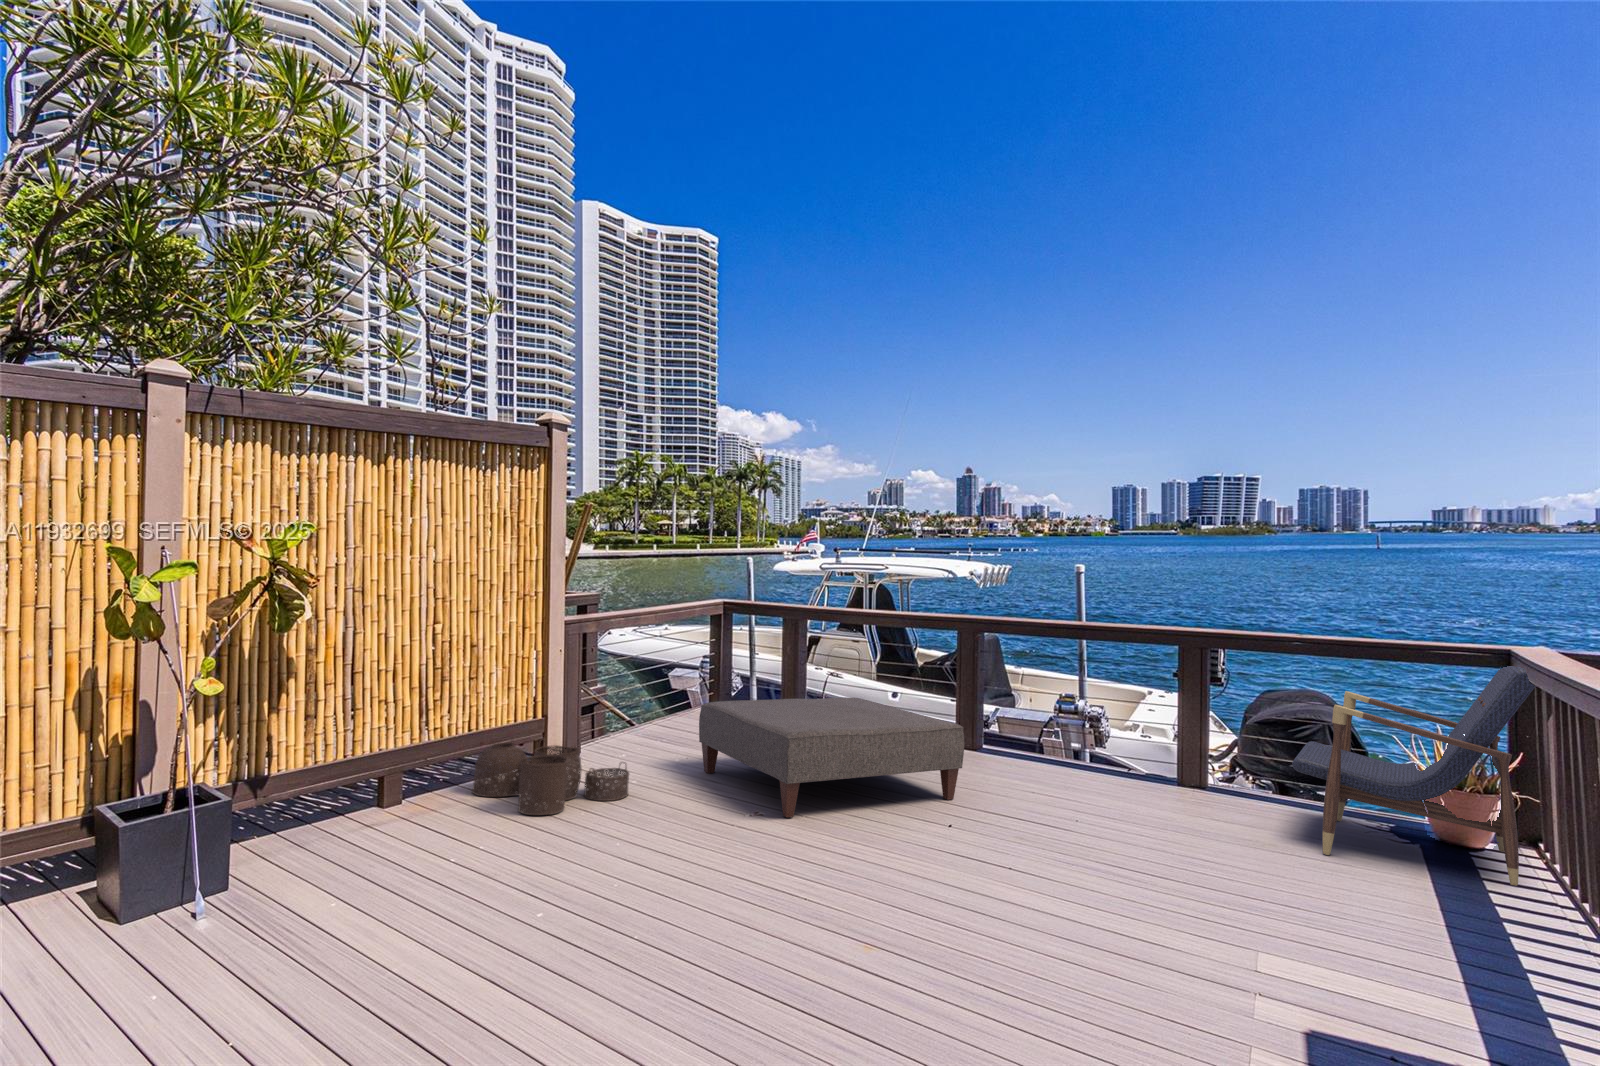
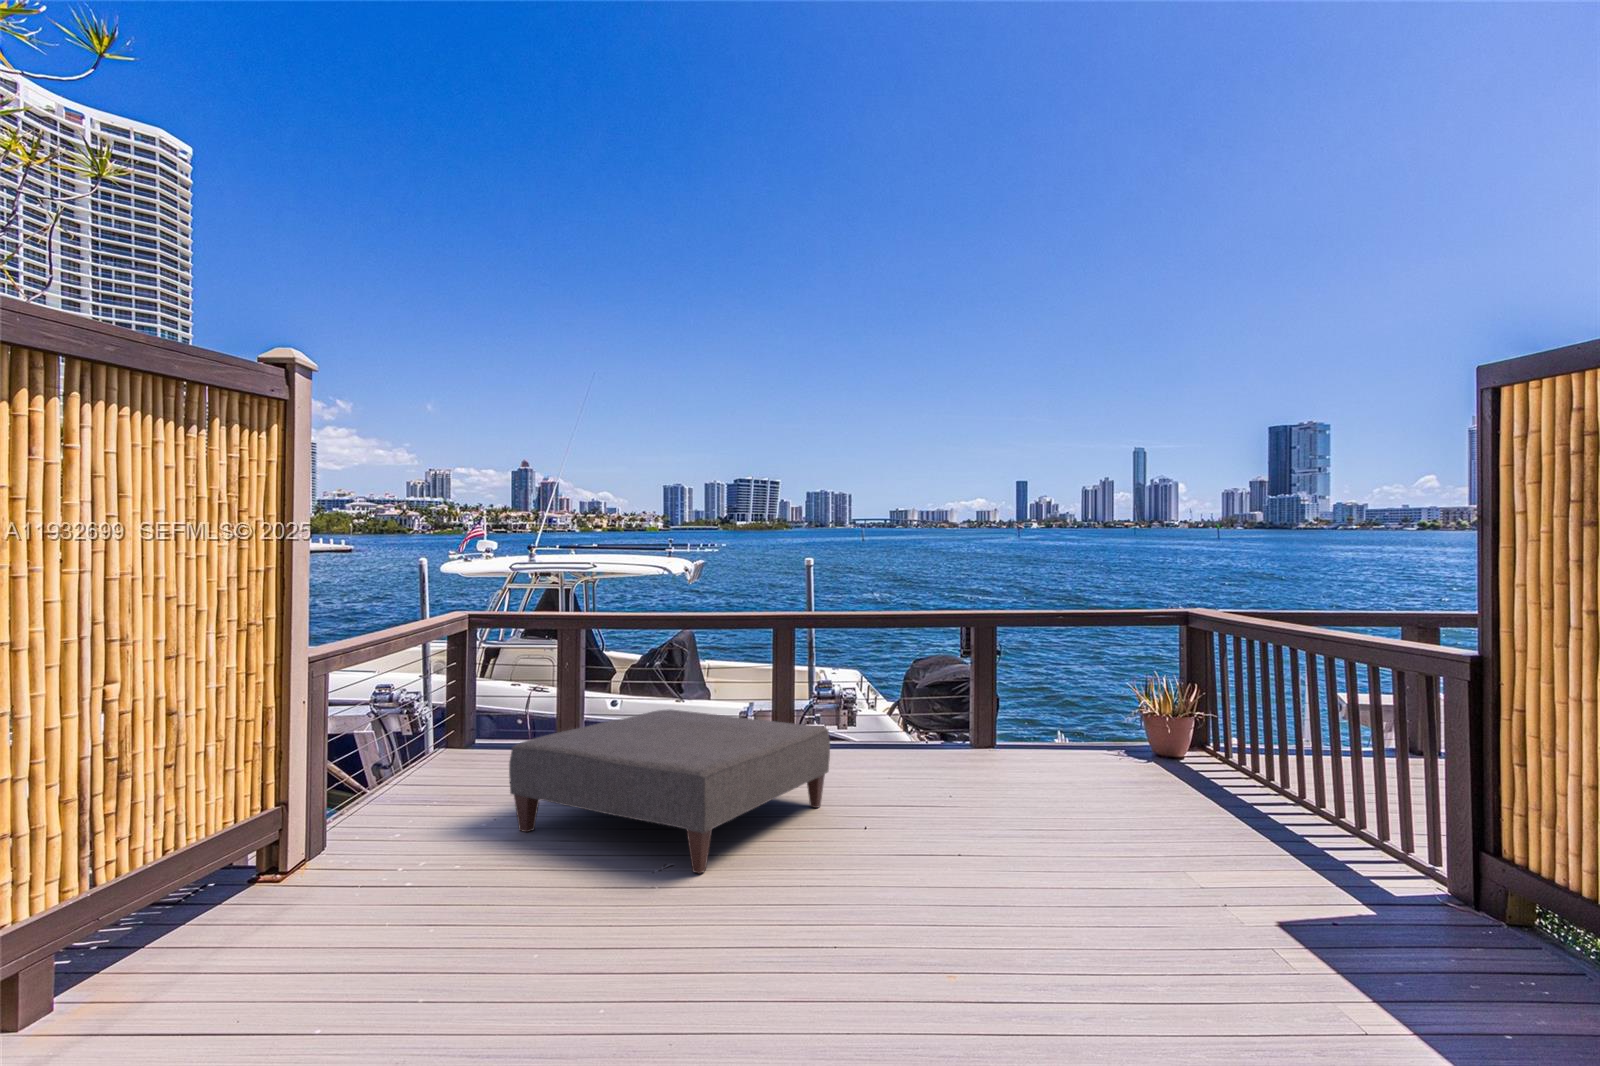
lounge chair: present [1292,666,1535,886] -> none [1070,622,1263,795]
woven basket: present [472,740,629,815] -> none [185,840,464,973]

